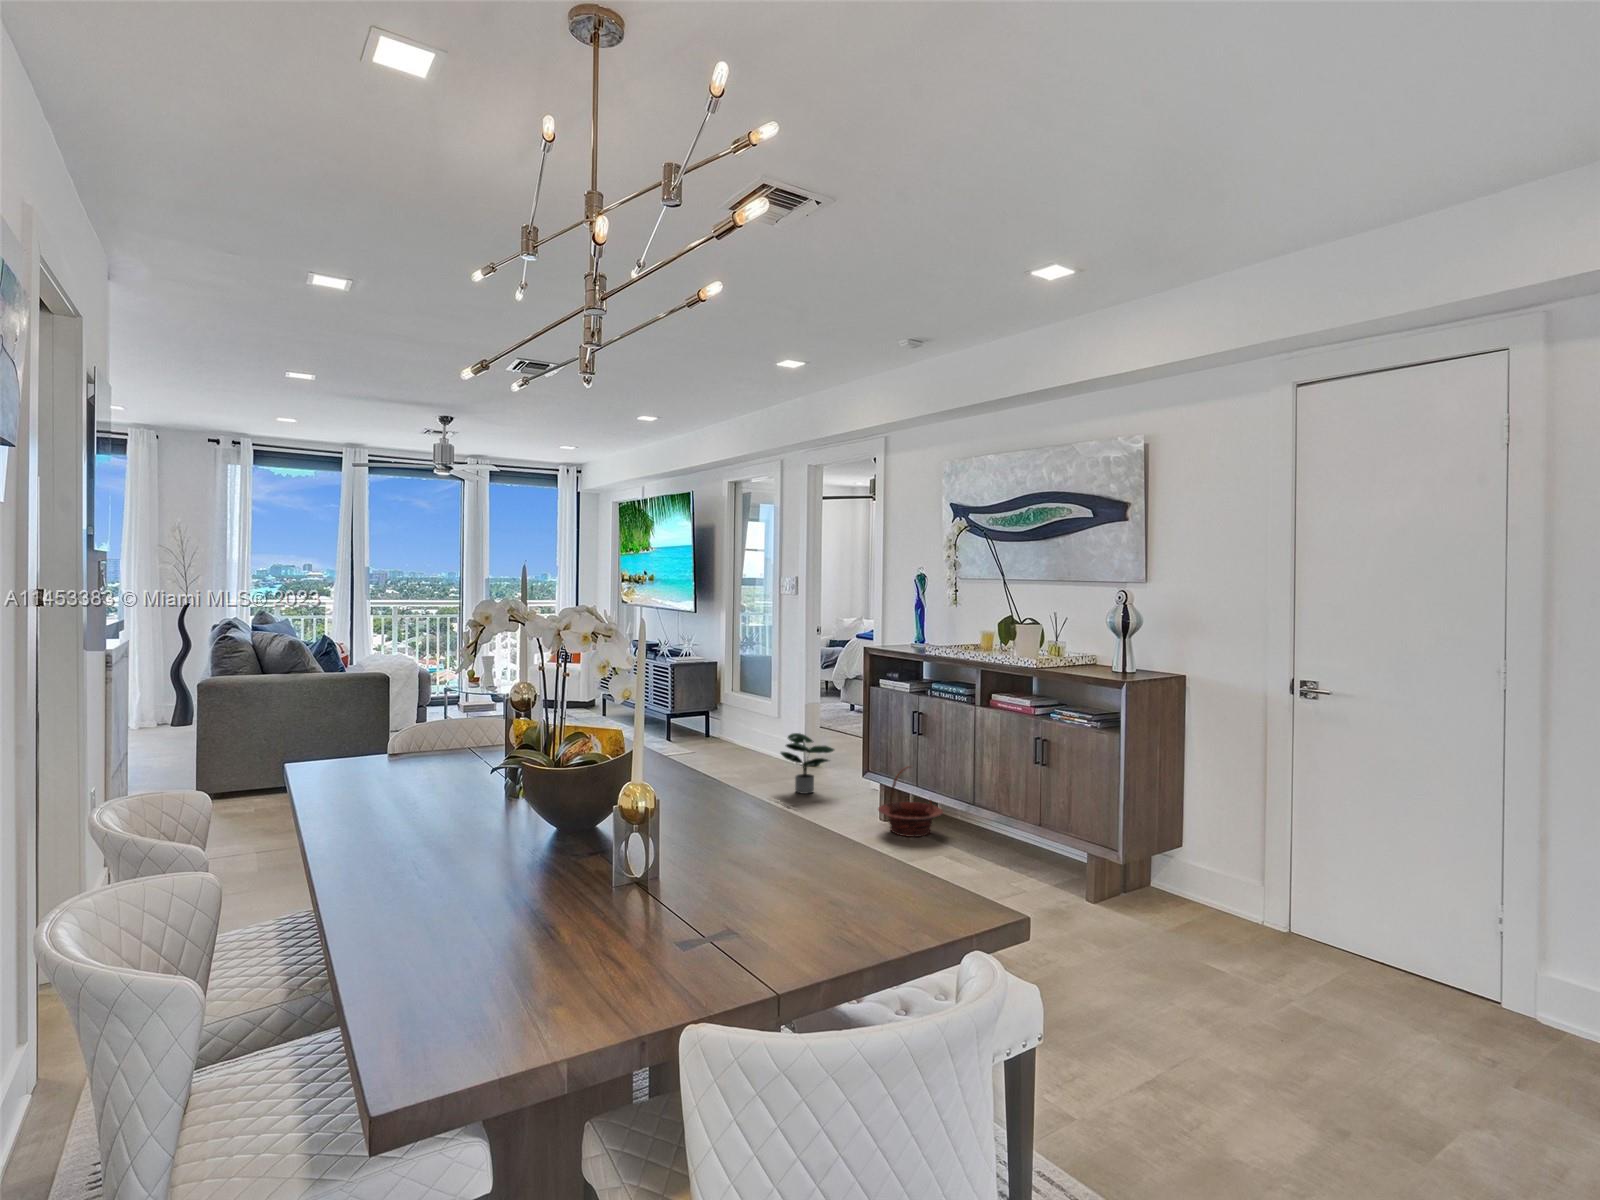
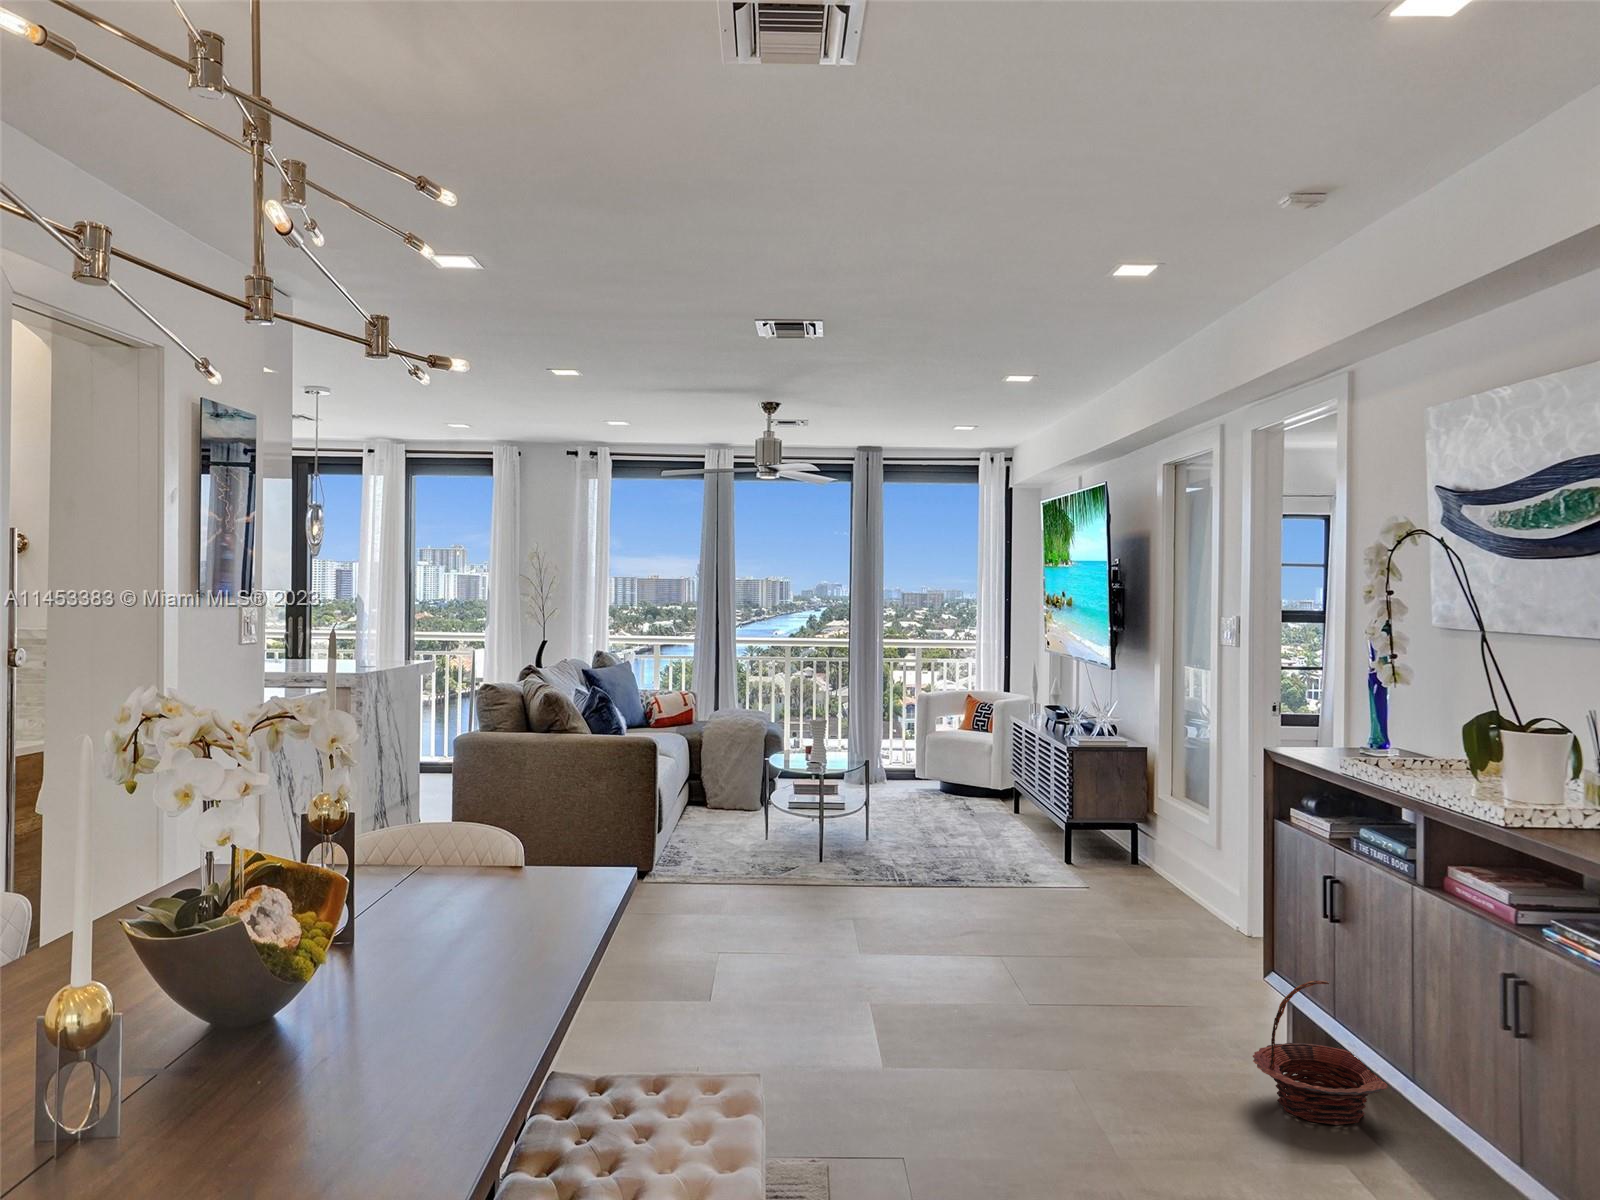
potted plant: present [781,733,834,794] -> none [1148,880,1249,990]

